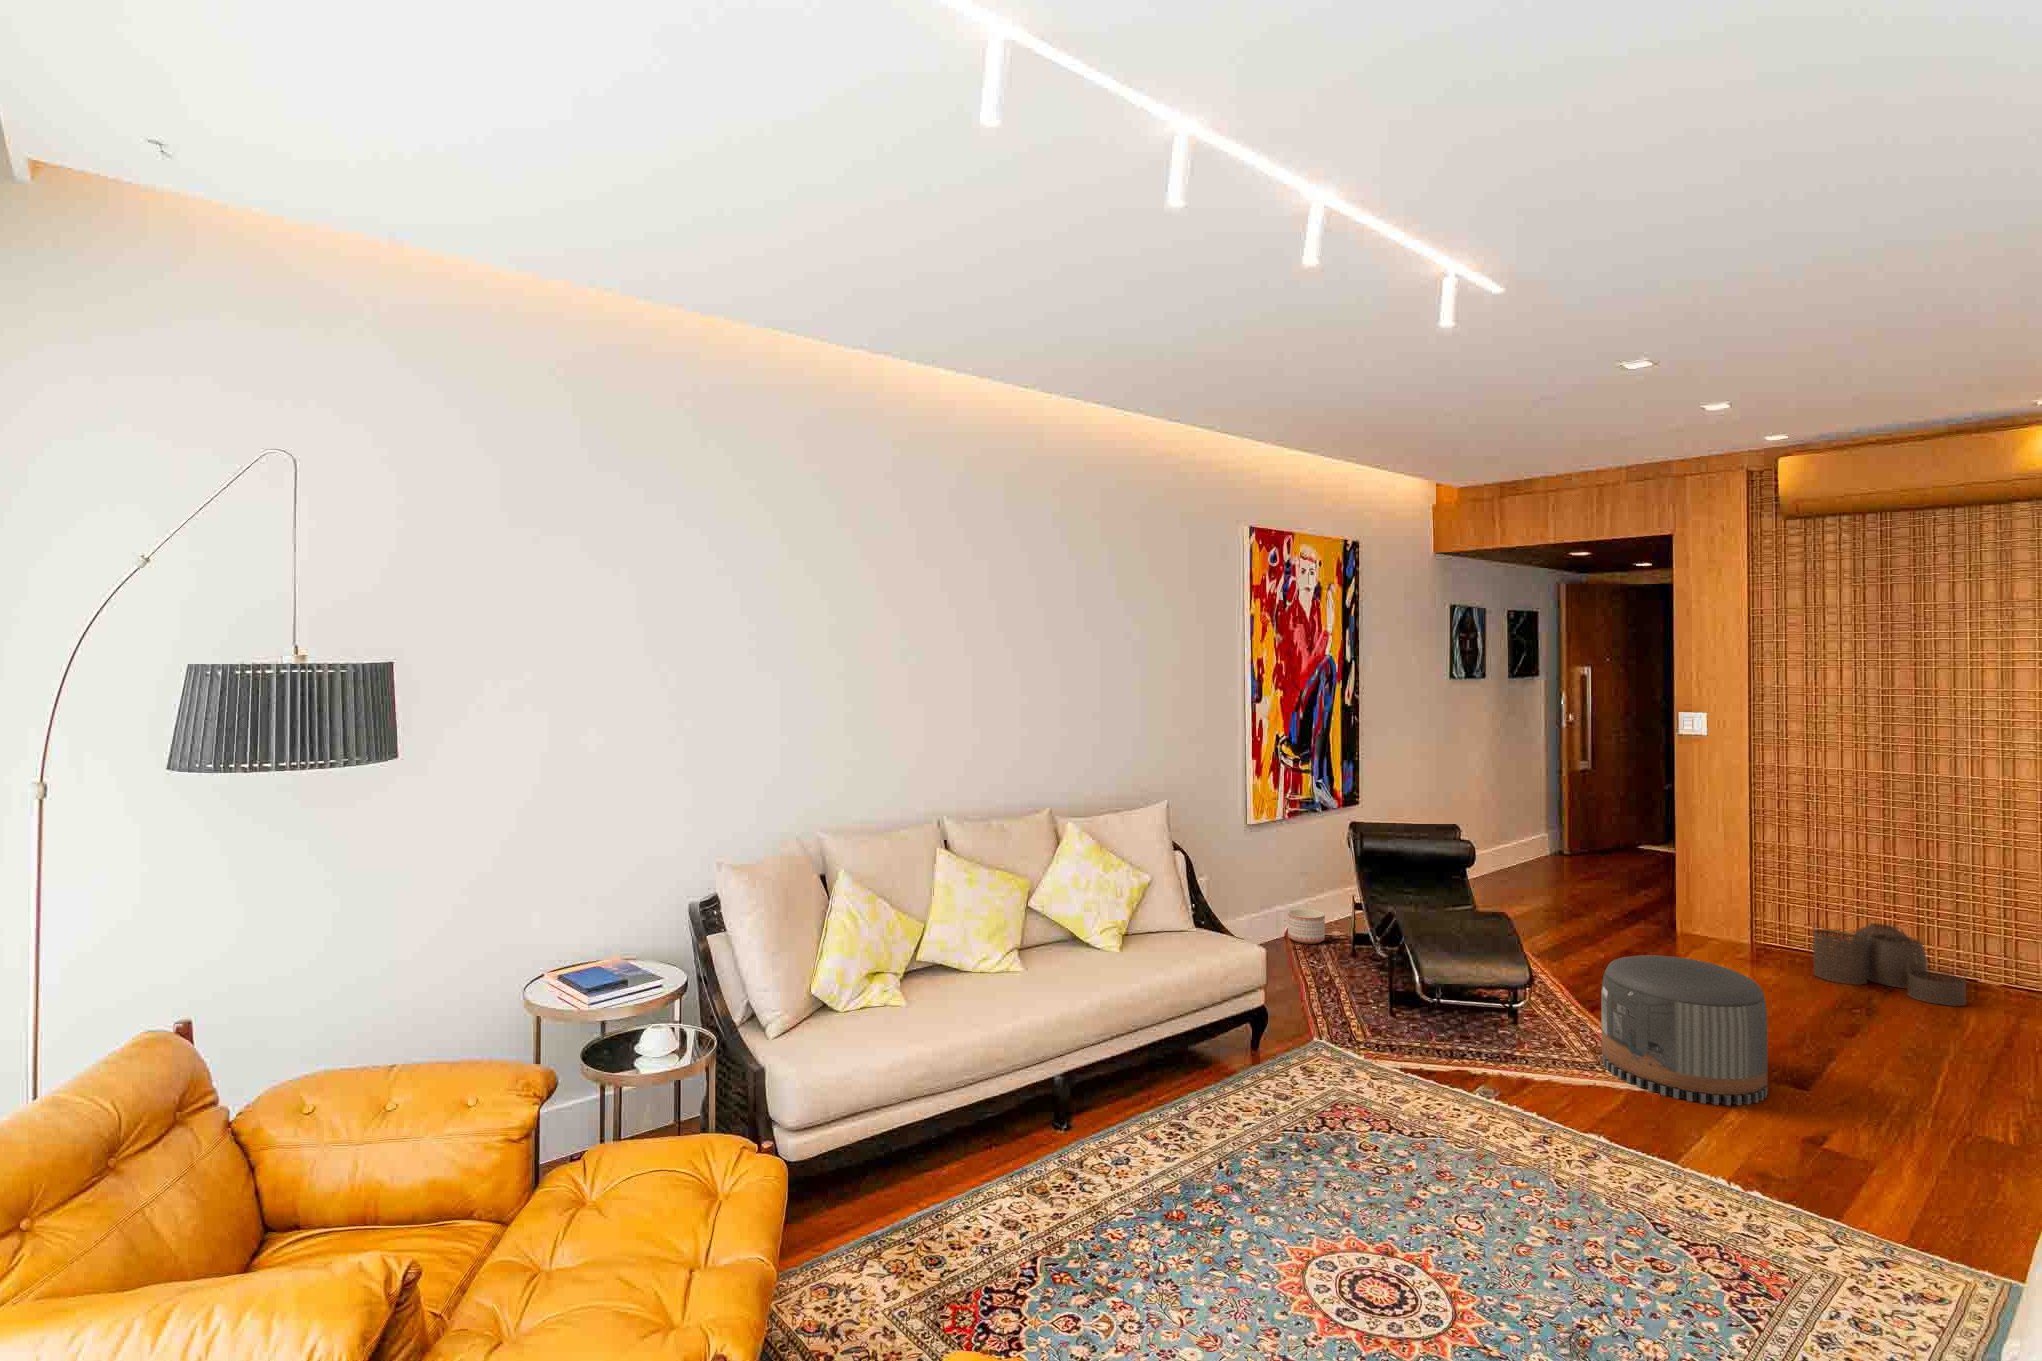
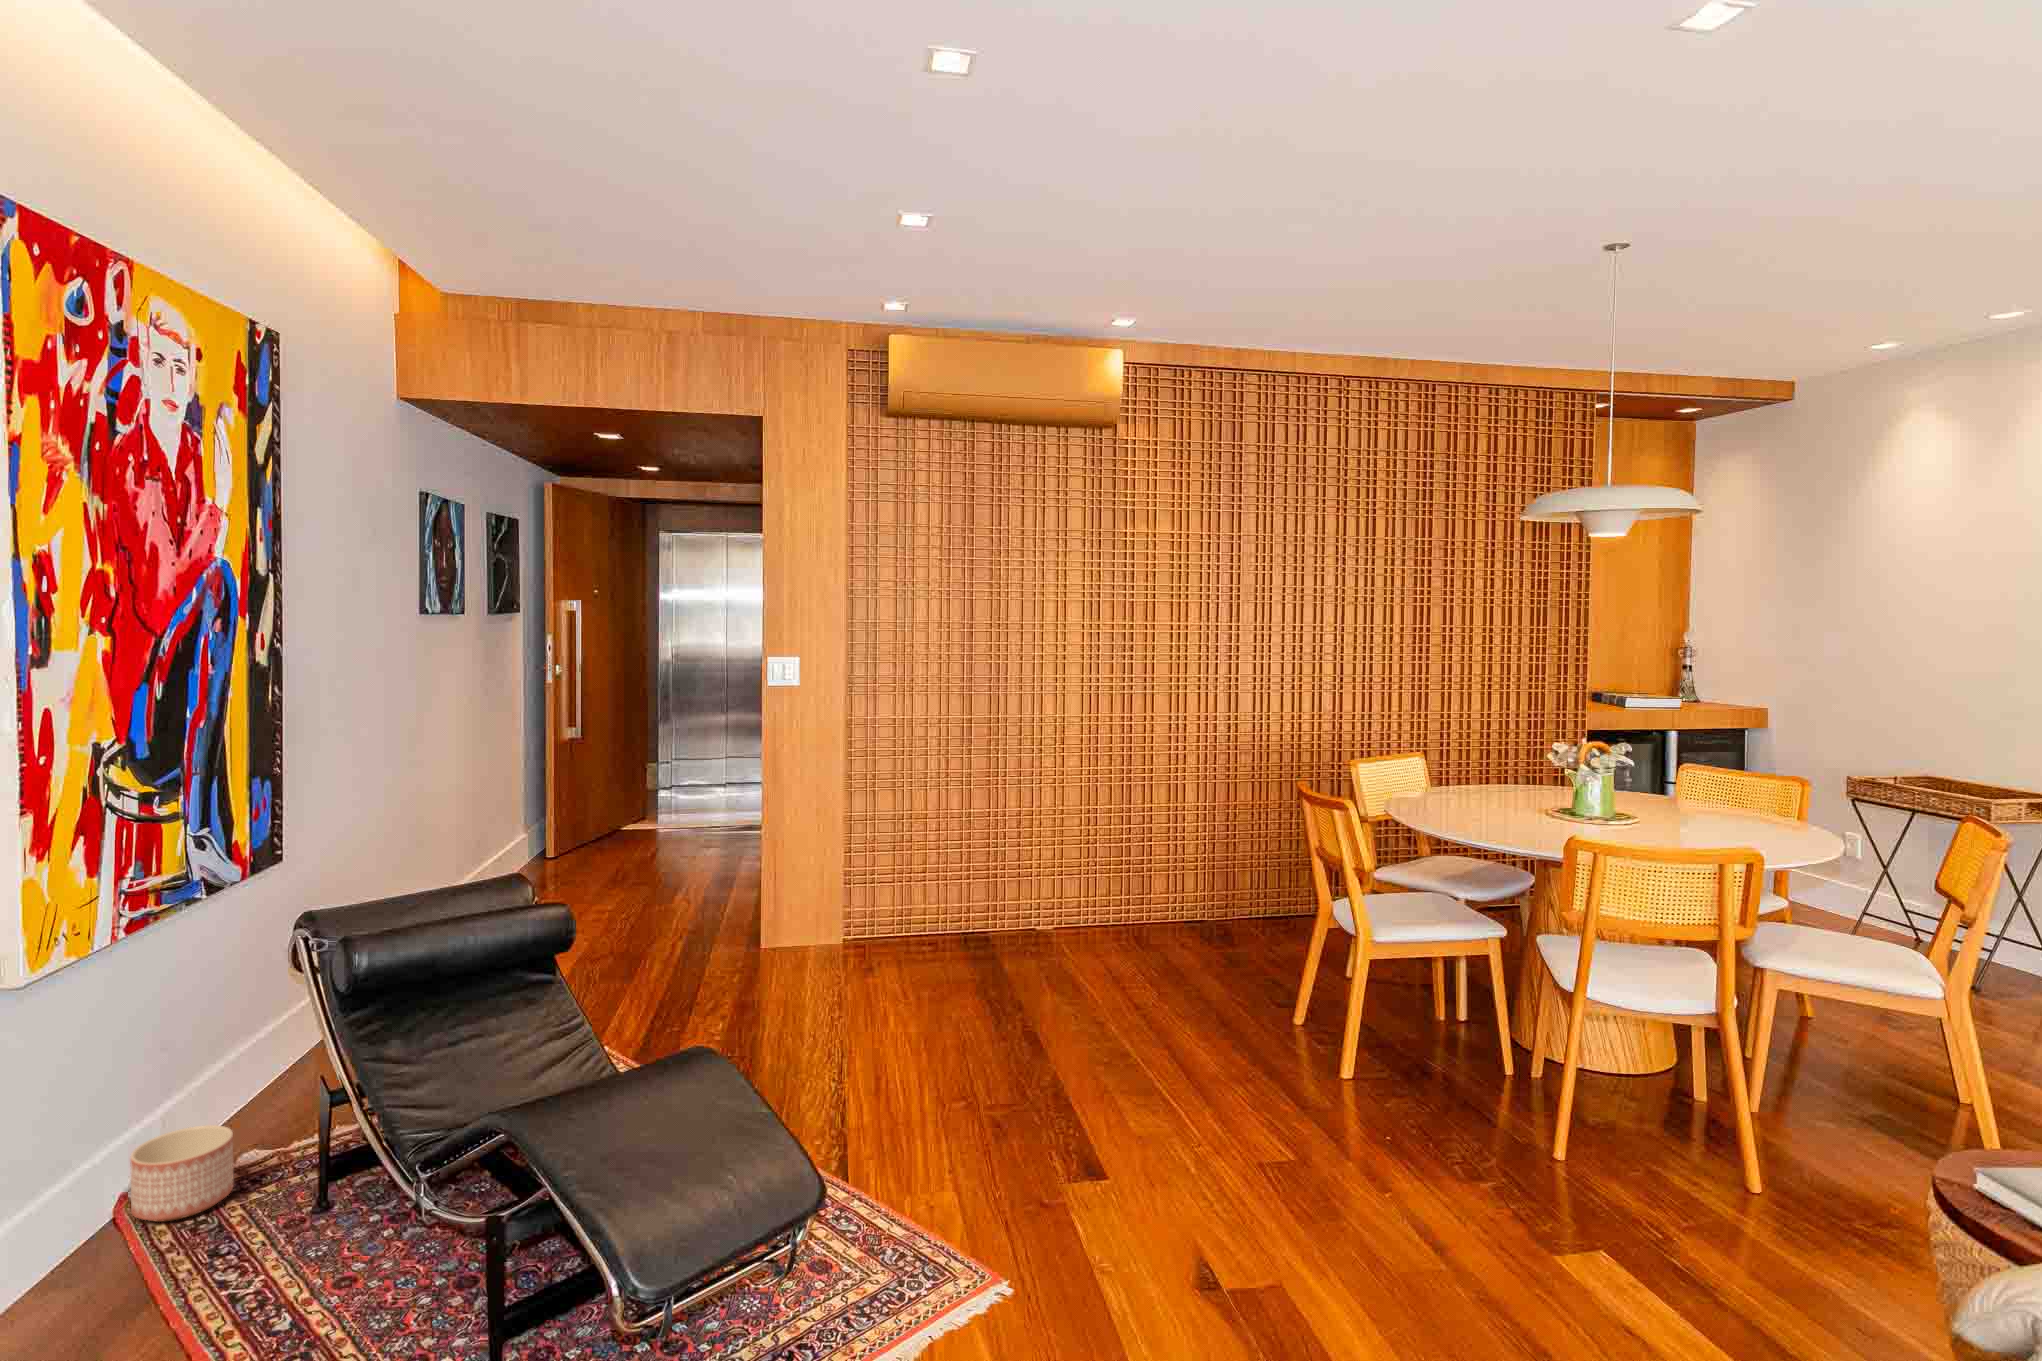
woven basket: present [1813,923,1966,1006] -> none [930,890,1067,980]
pouf: present [1601,955,1768,1105] -> none [885,1047,1108,1316]

